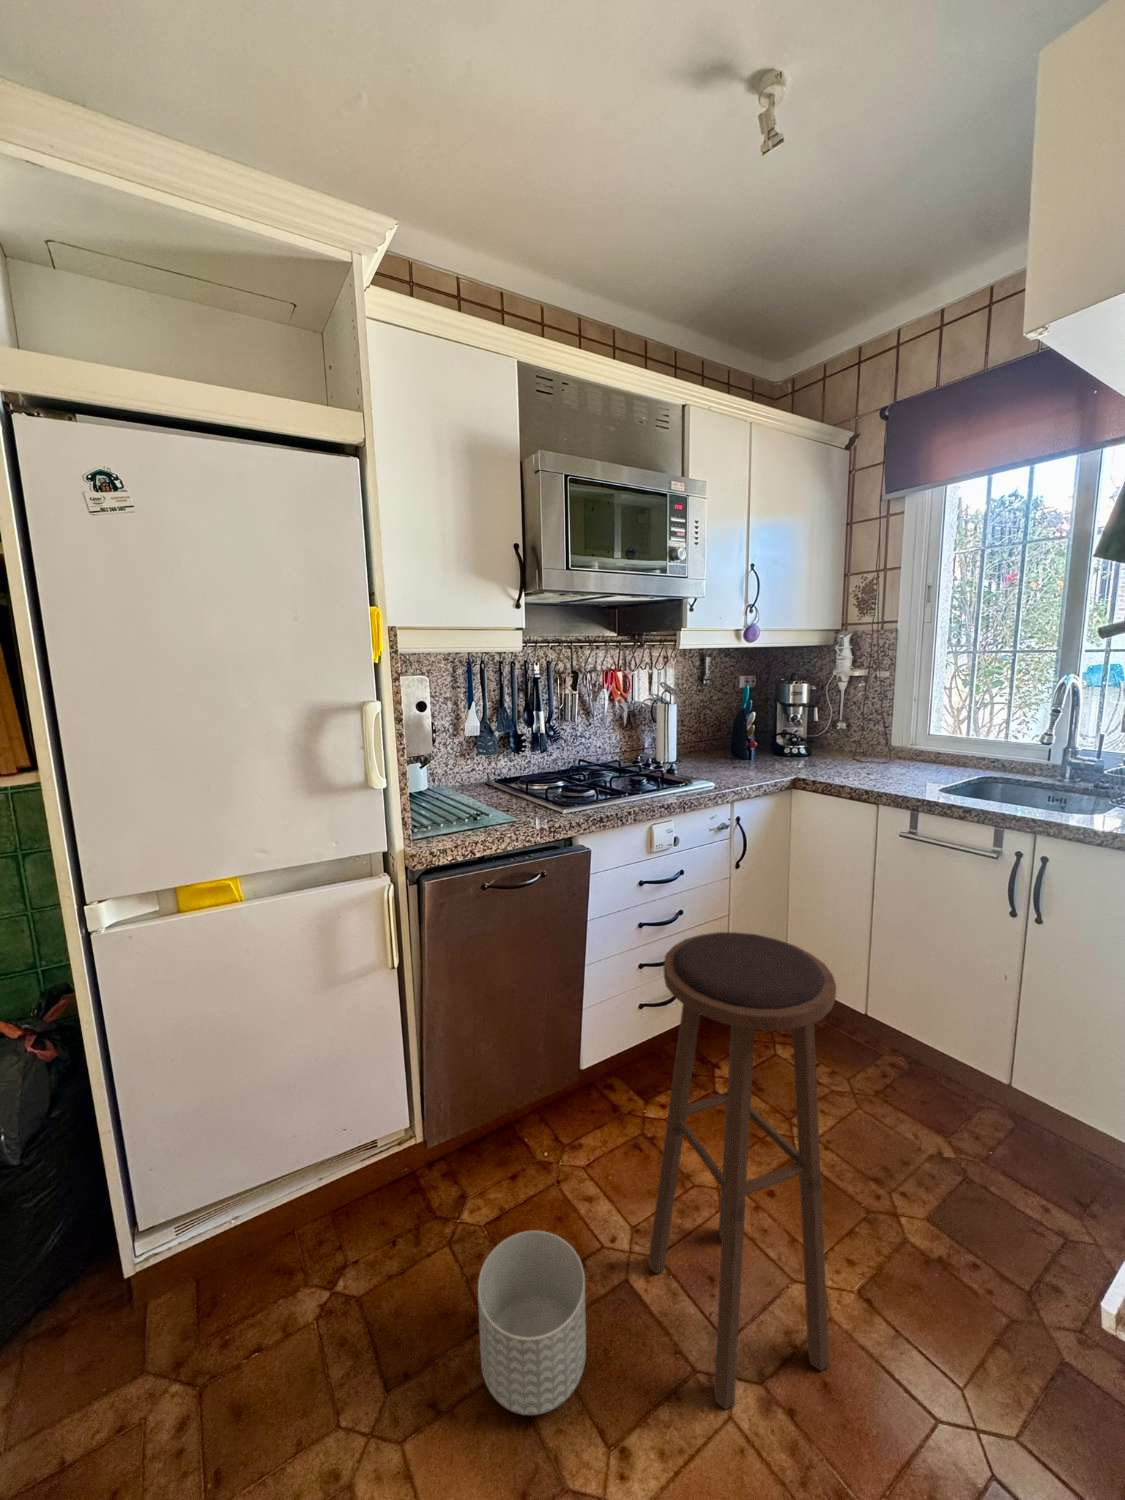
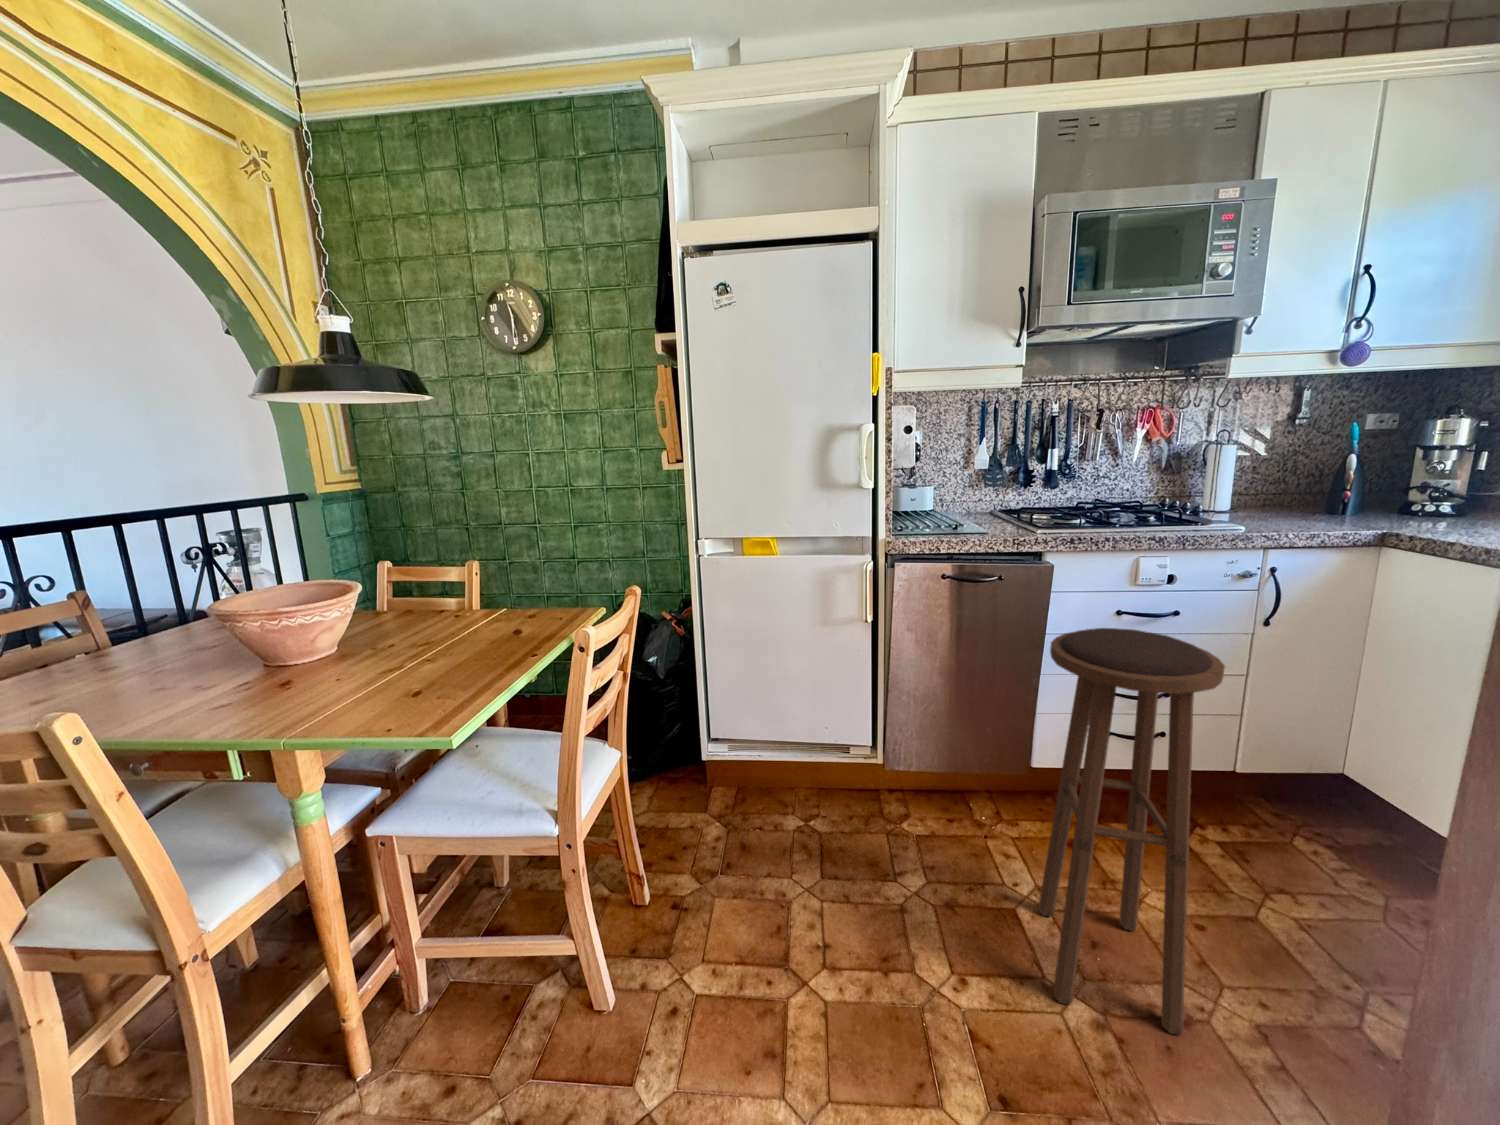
planter: present [478,1230,586,1415] -> none [881,823,963,931]

